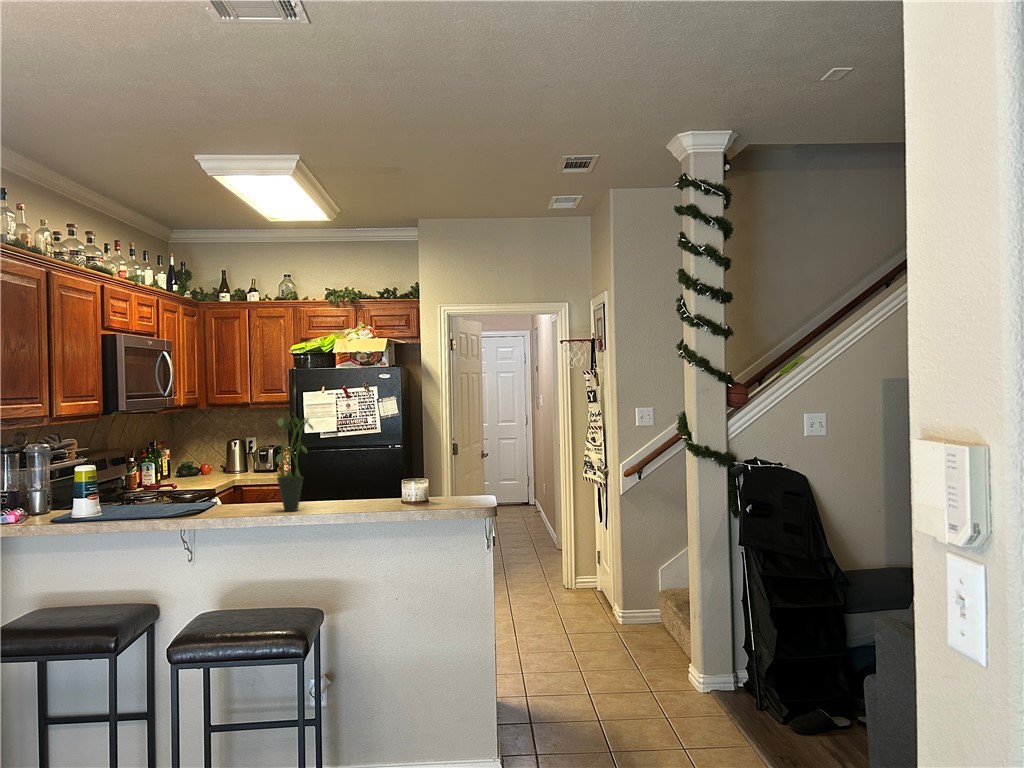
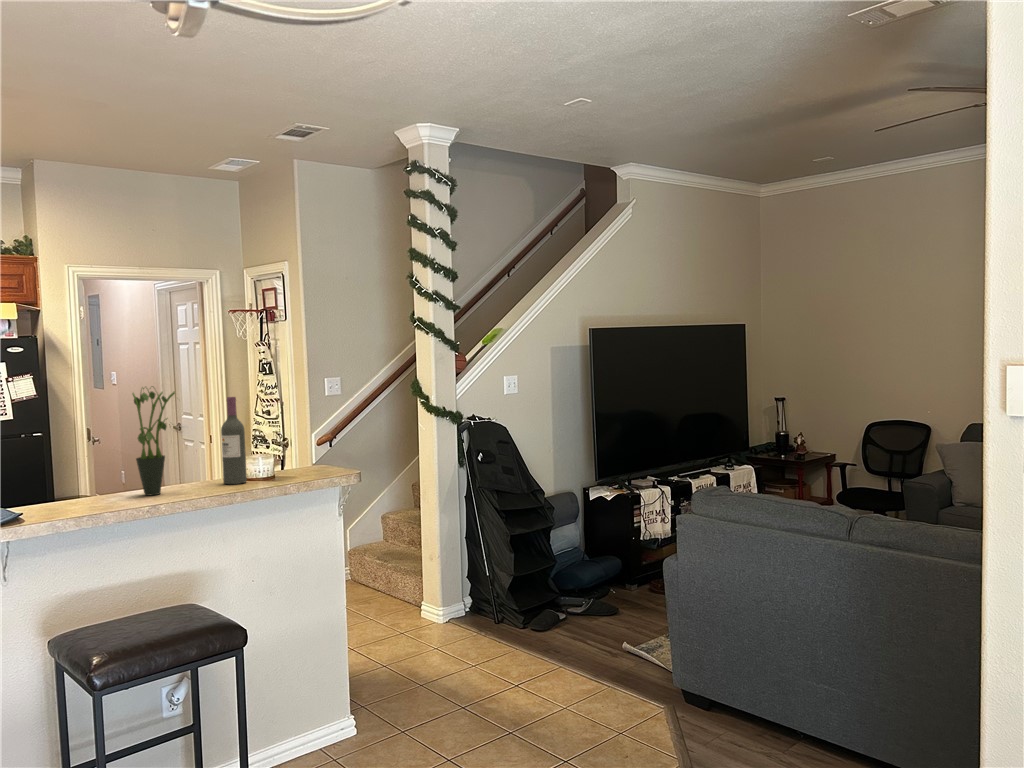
wine bottle: none [362,425,384,509] -> present [221,397,247,484]

